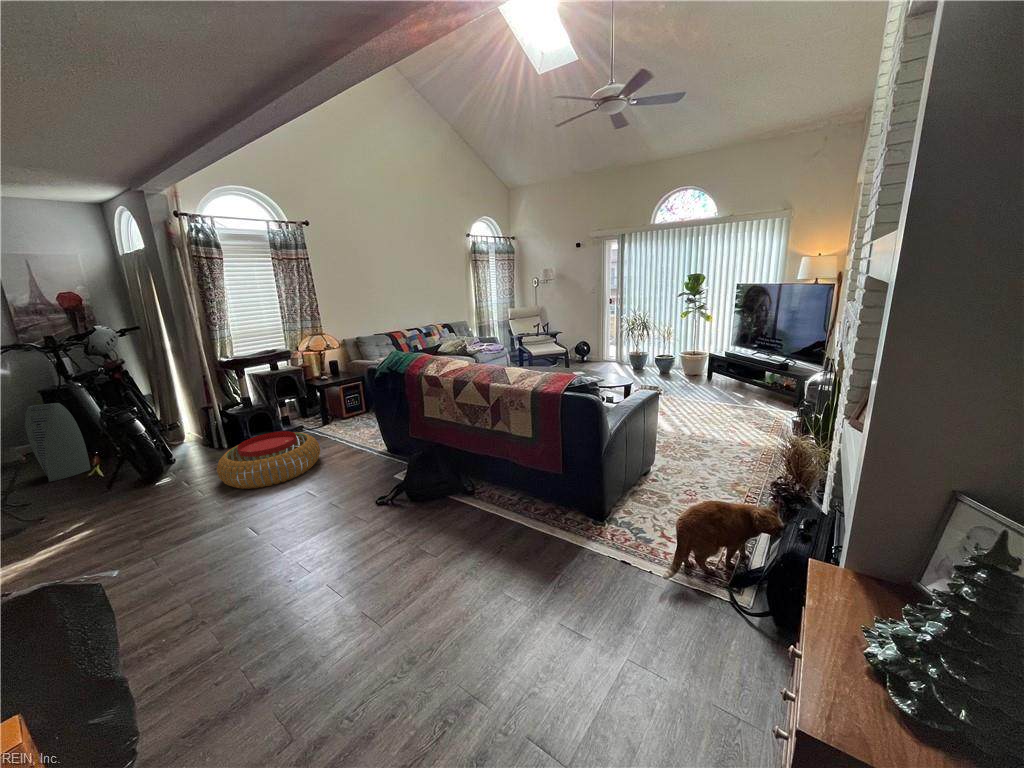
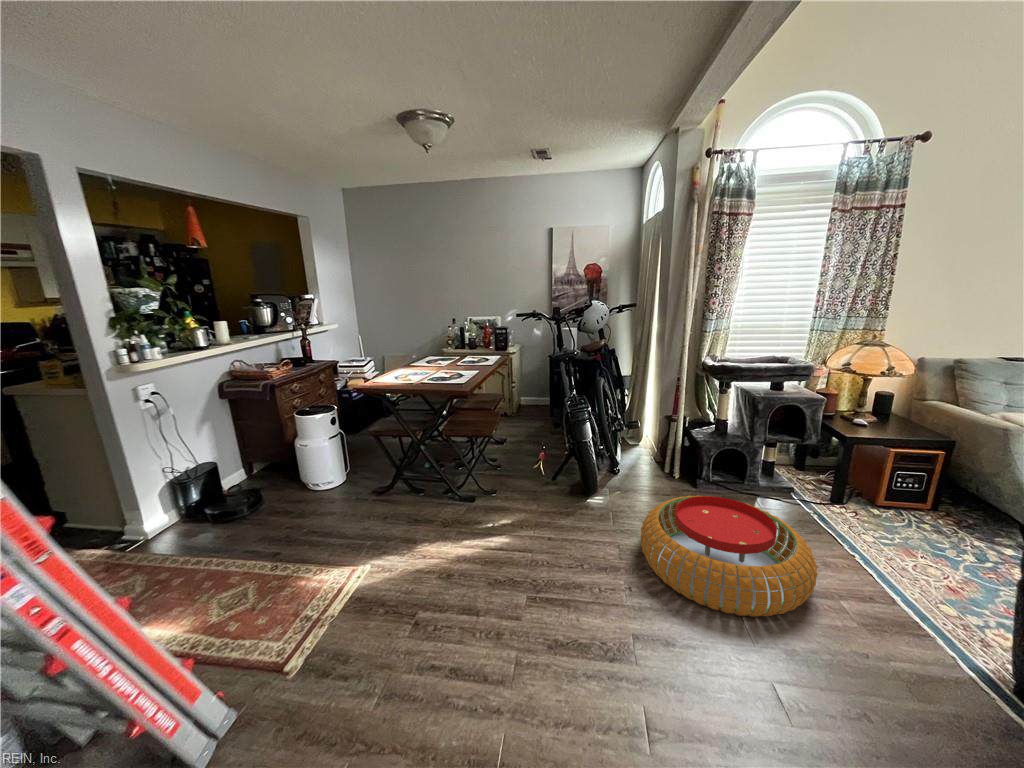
air purifier: present [25,403,90,482] -> none [532,371,563,445]

